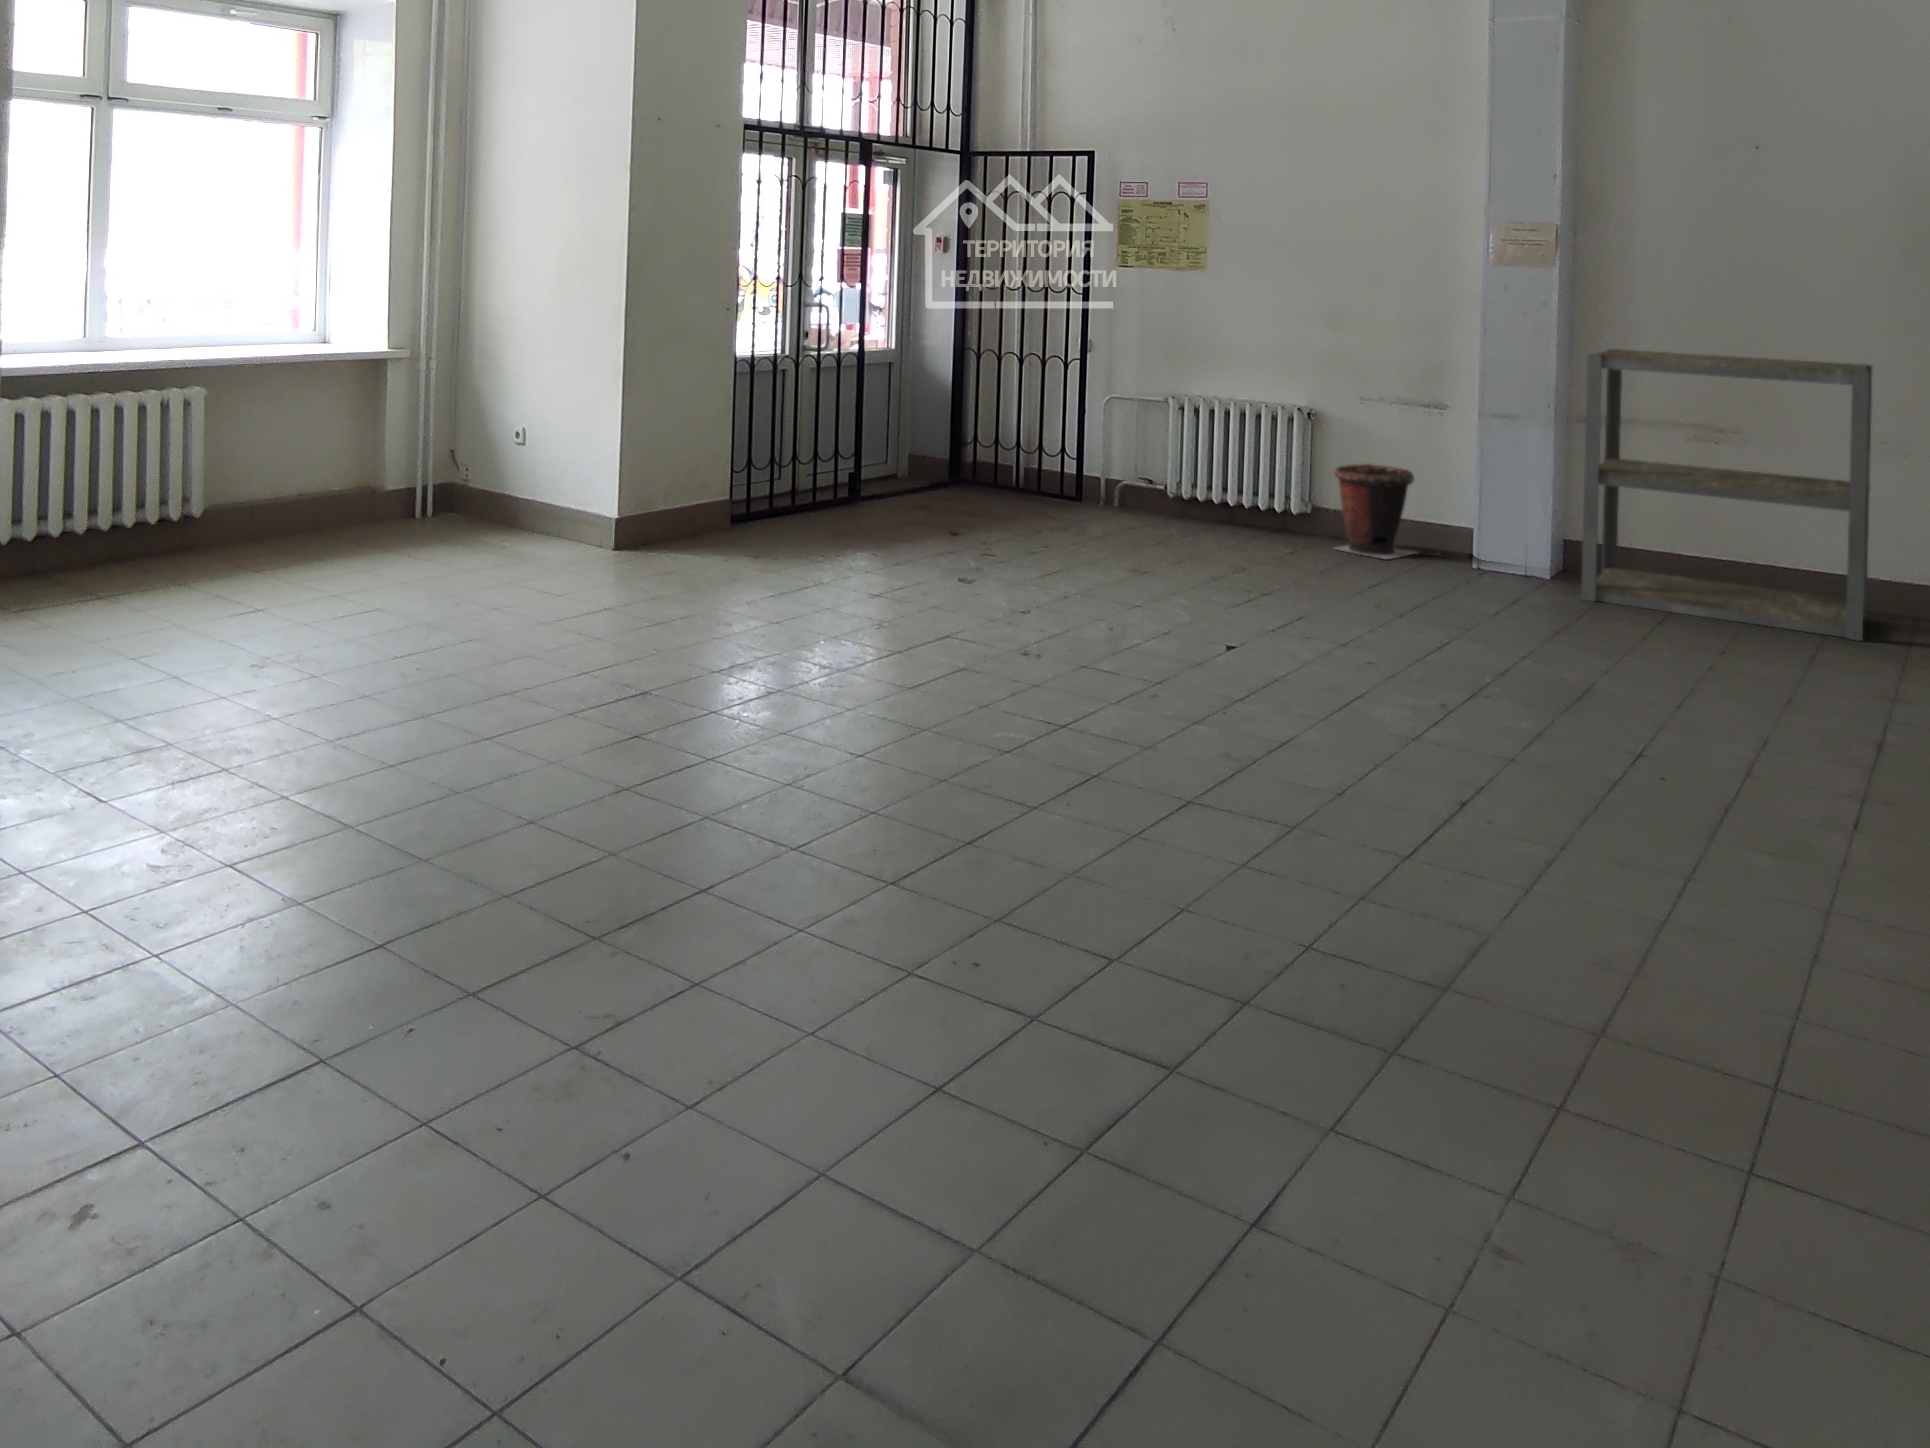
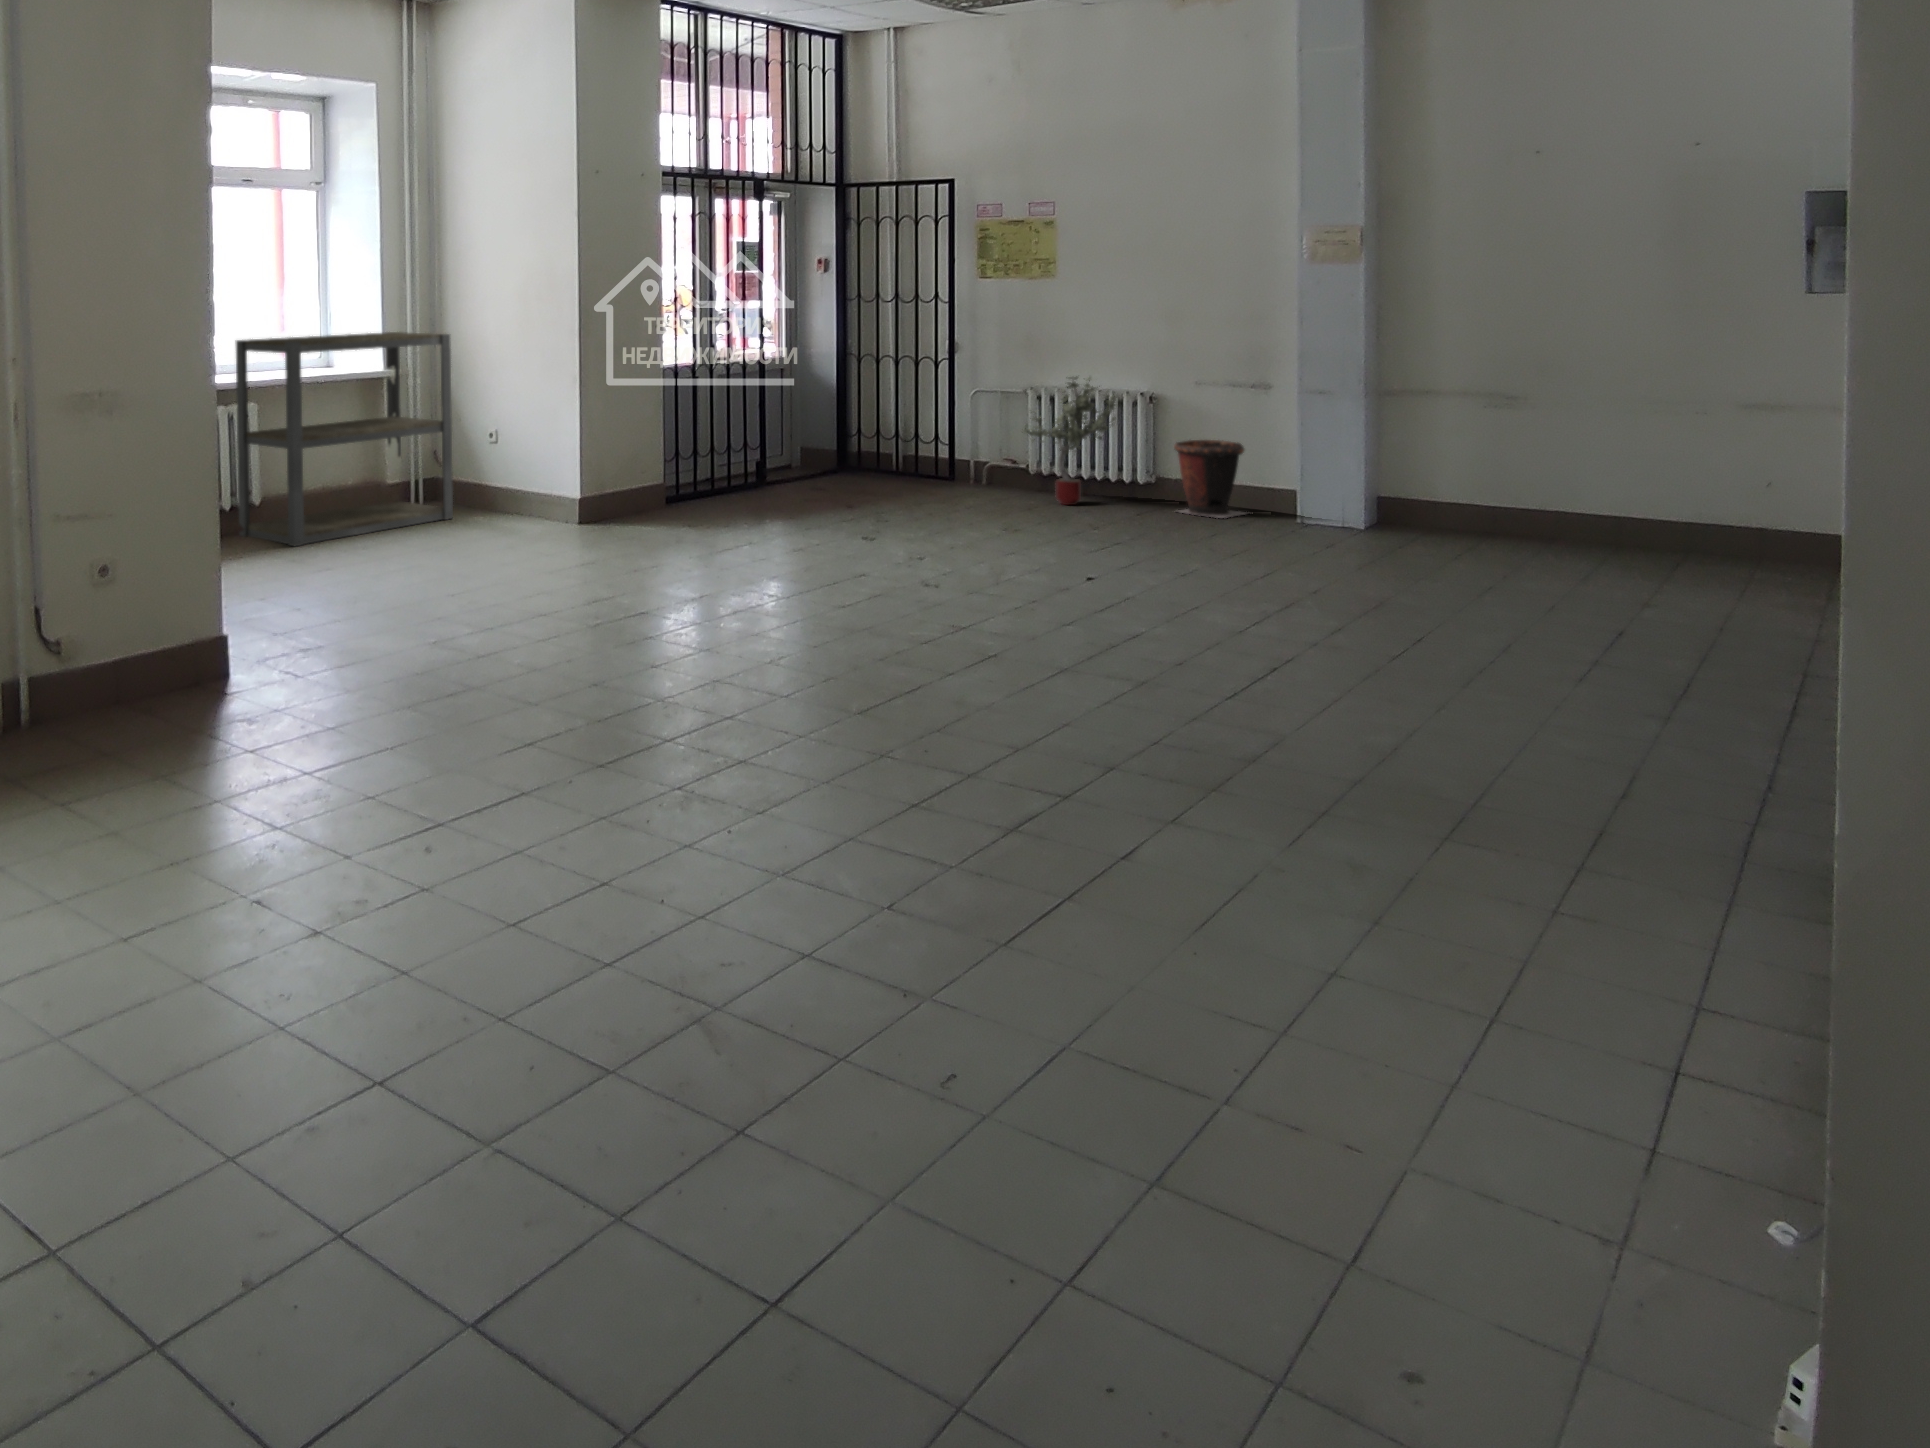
shelving unit: present [1581,349,1872,641] -> present [236,332,453,546]
potted tree: none [1160,384,1273,537] -> present [1023,376,1116,505]

